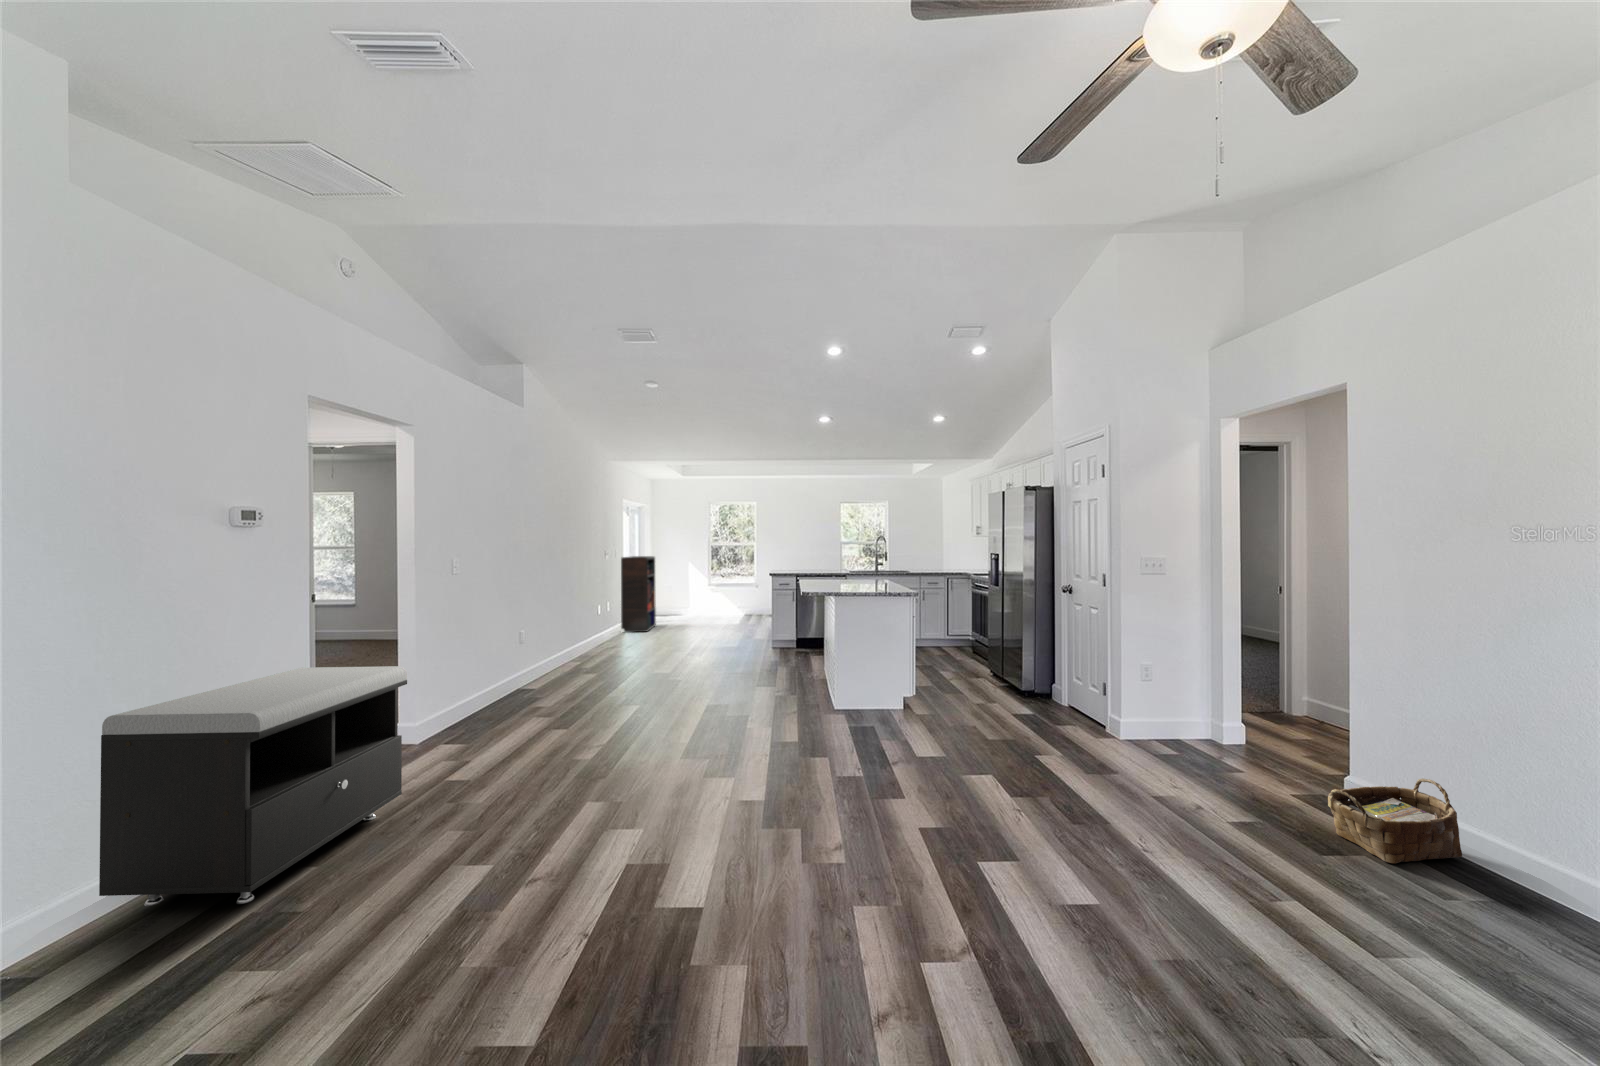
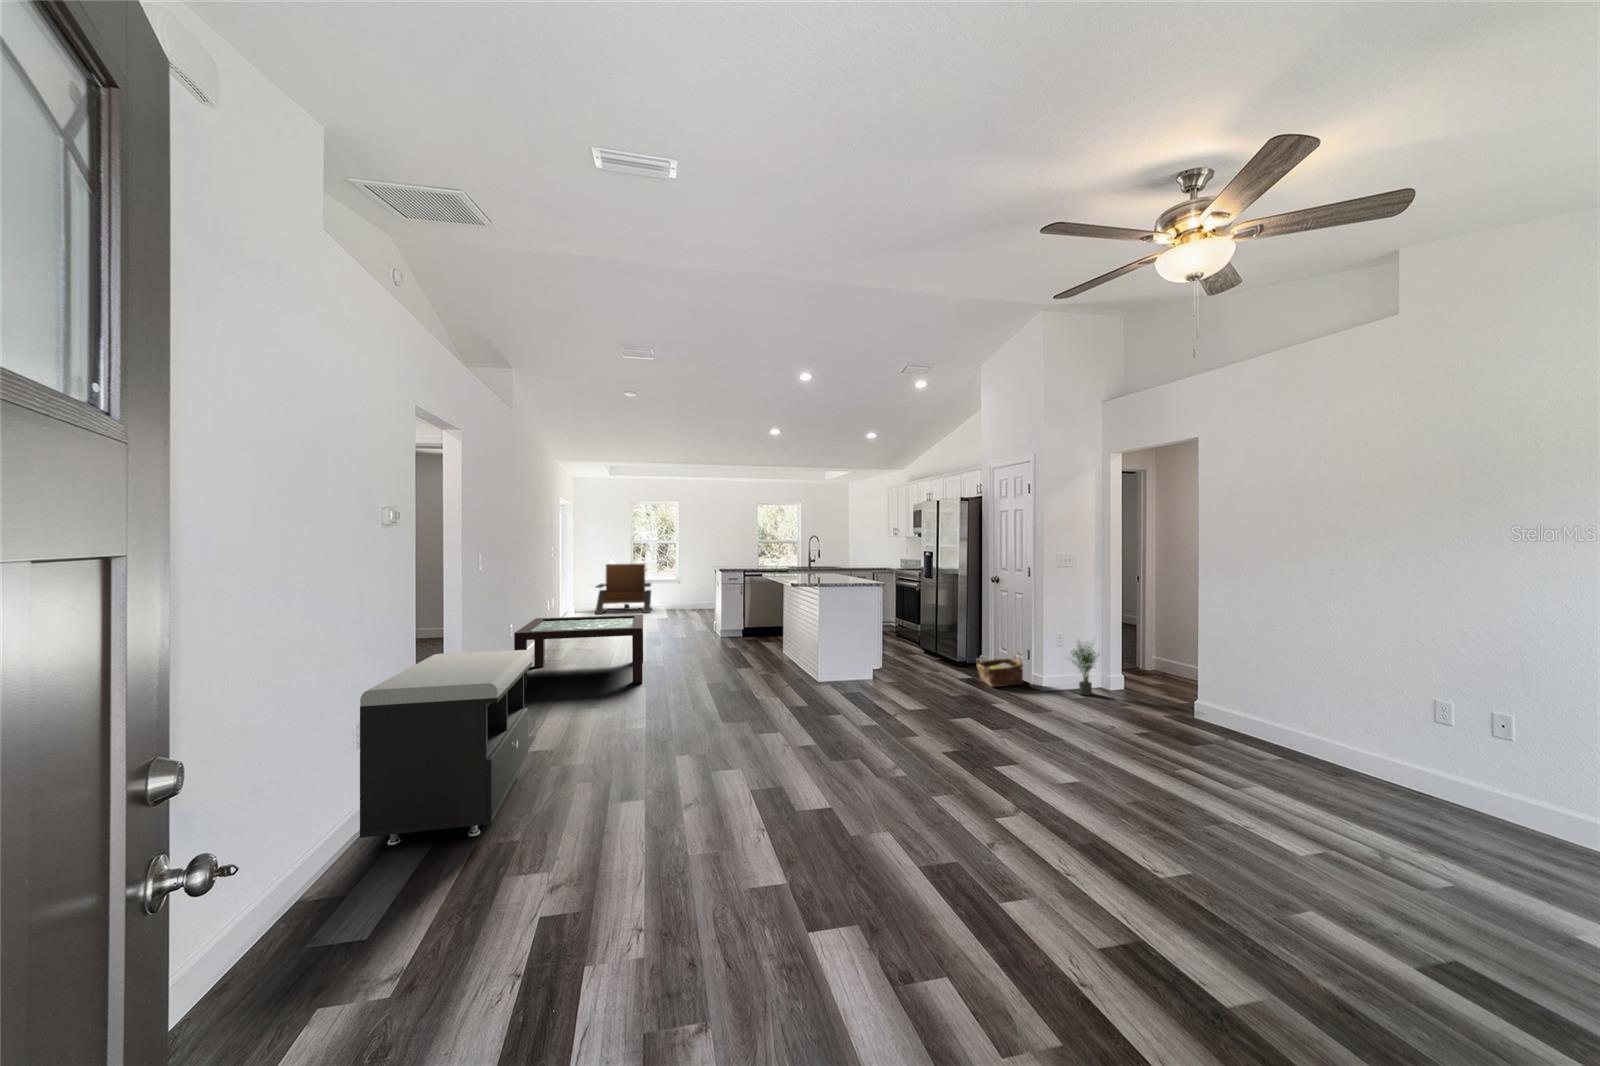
bookshelf: present [621,556,656,632] -> none [567,553,595,626]
lounge chair: none [661,567,724,620] -> present [595,564,652,614]
coffee table: none [496,623,659,704] -> present [514,615,643,689]
potted plant: none [1146,668,1212,752] -> present [1071,643,1096,696]
woven basket: present [1328,778,1462,864] -> present [976,653,1023,687]

